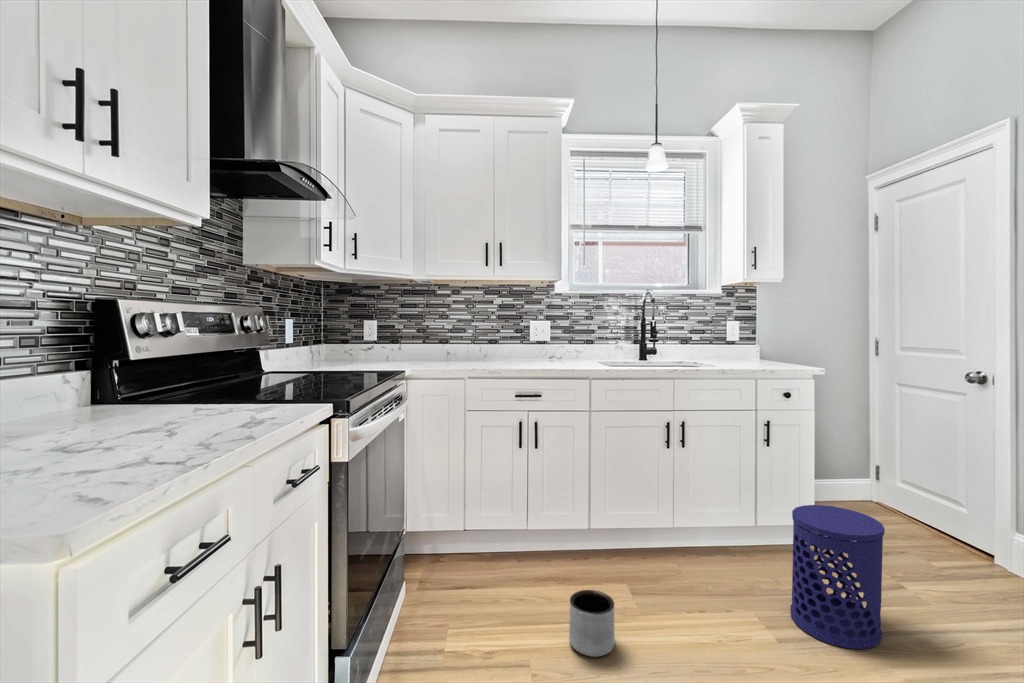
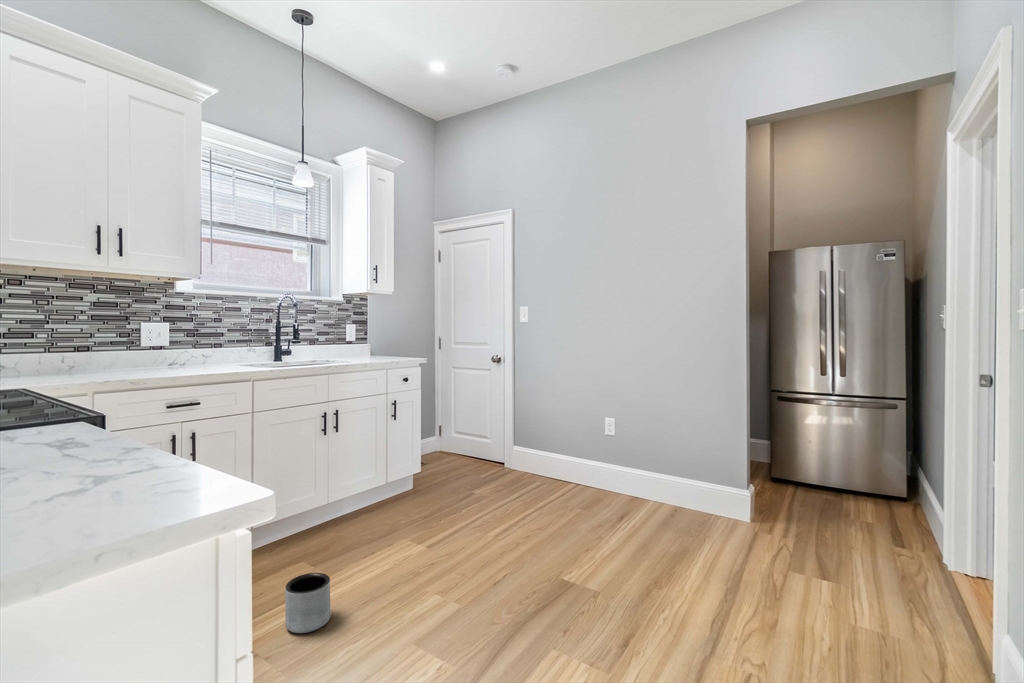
waste bin: present [790,505,884,649] -> none [433,454,486,545]

